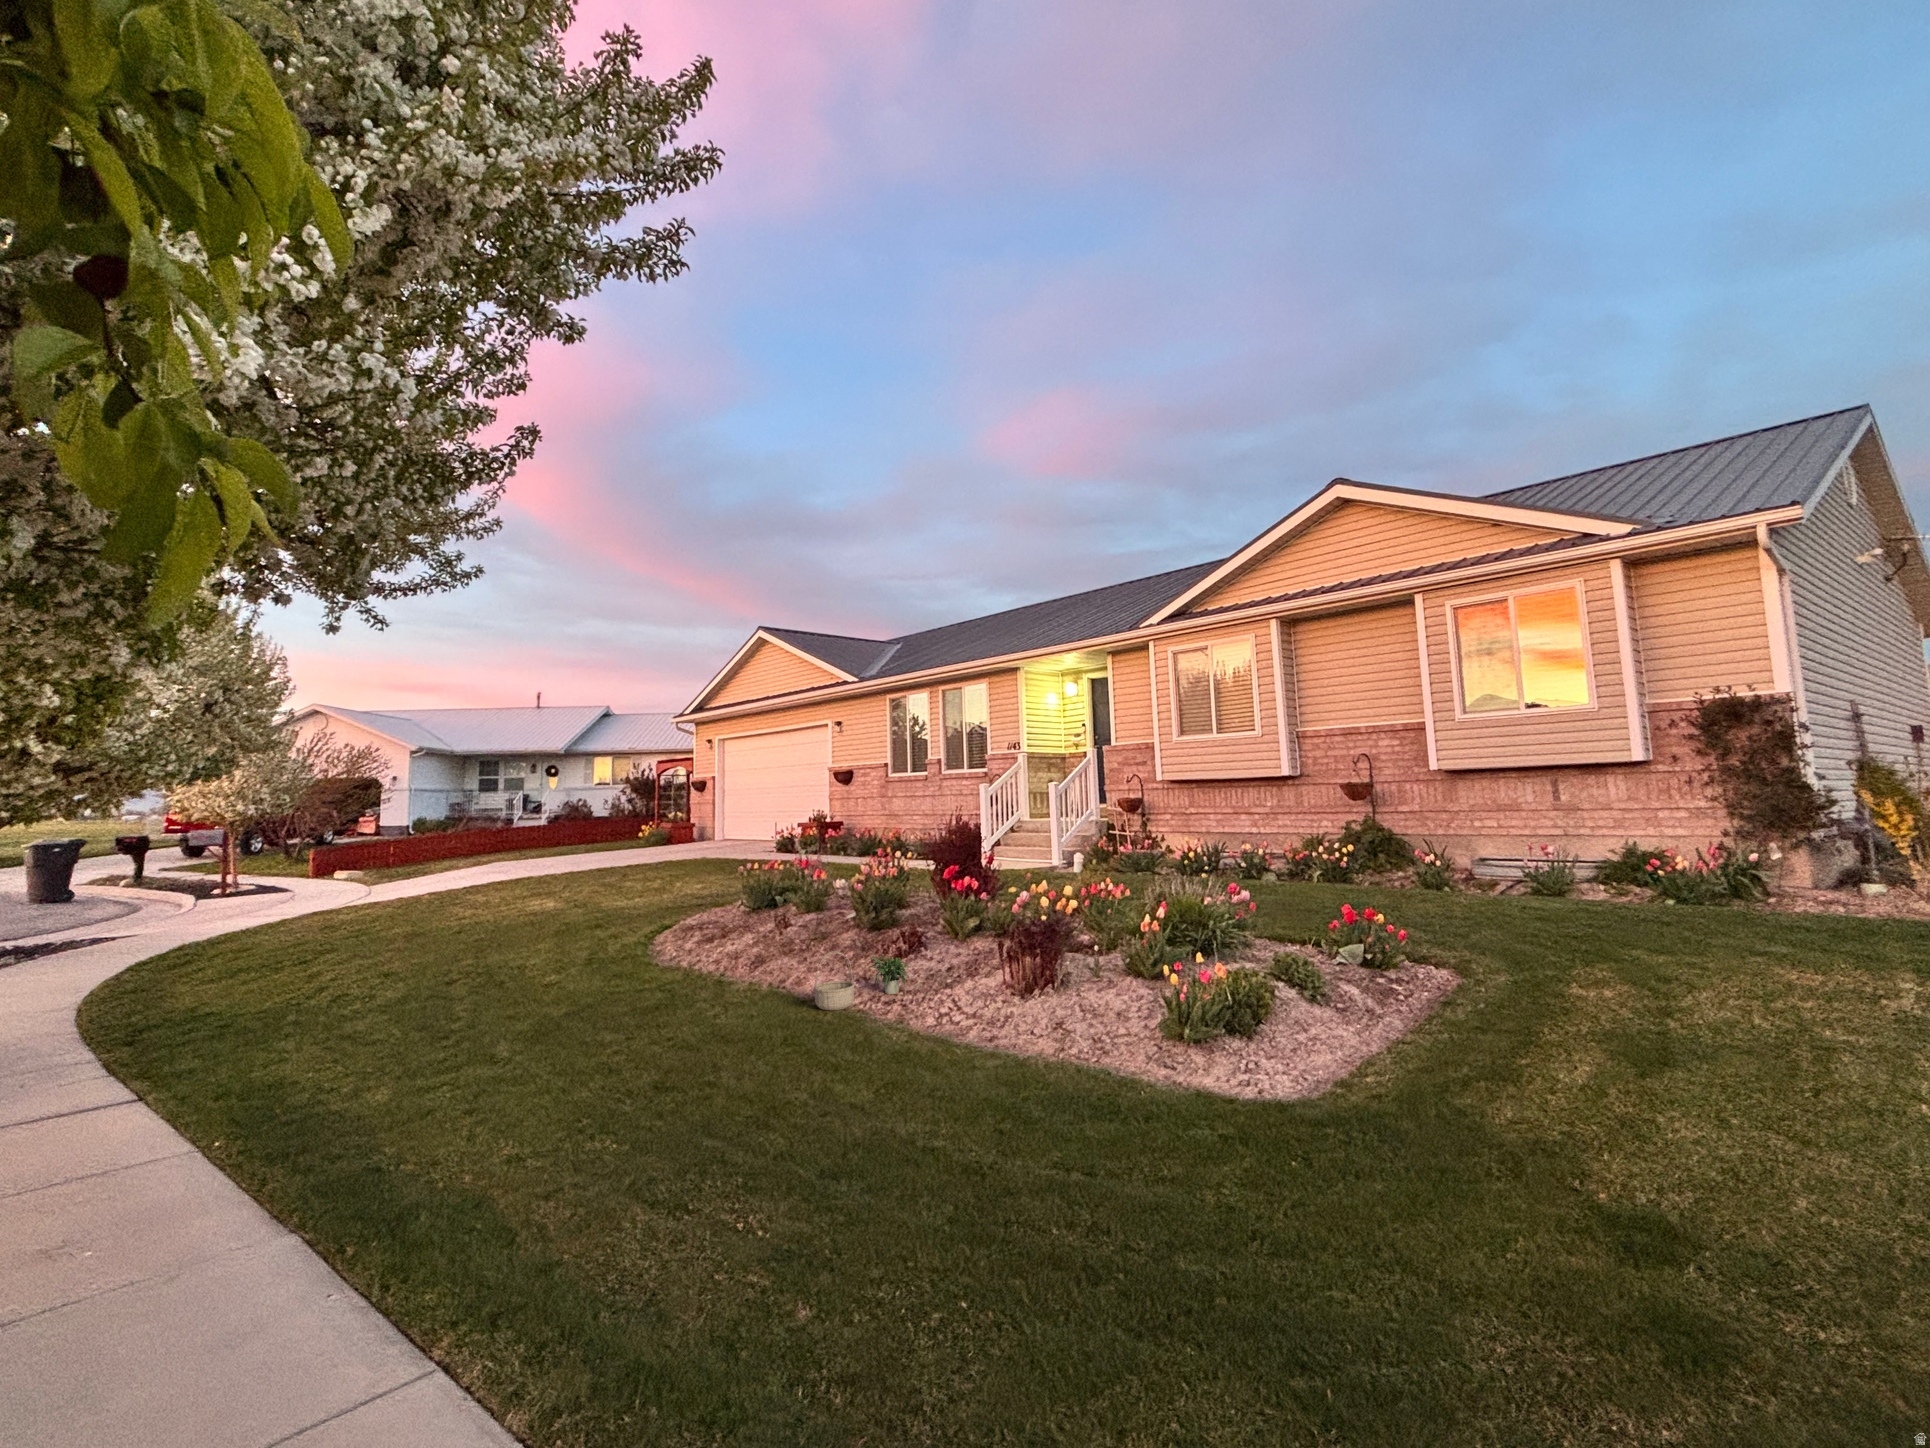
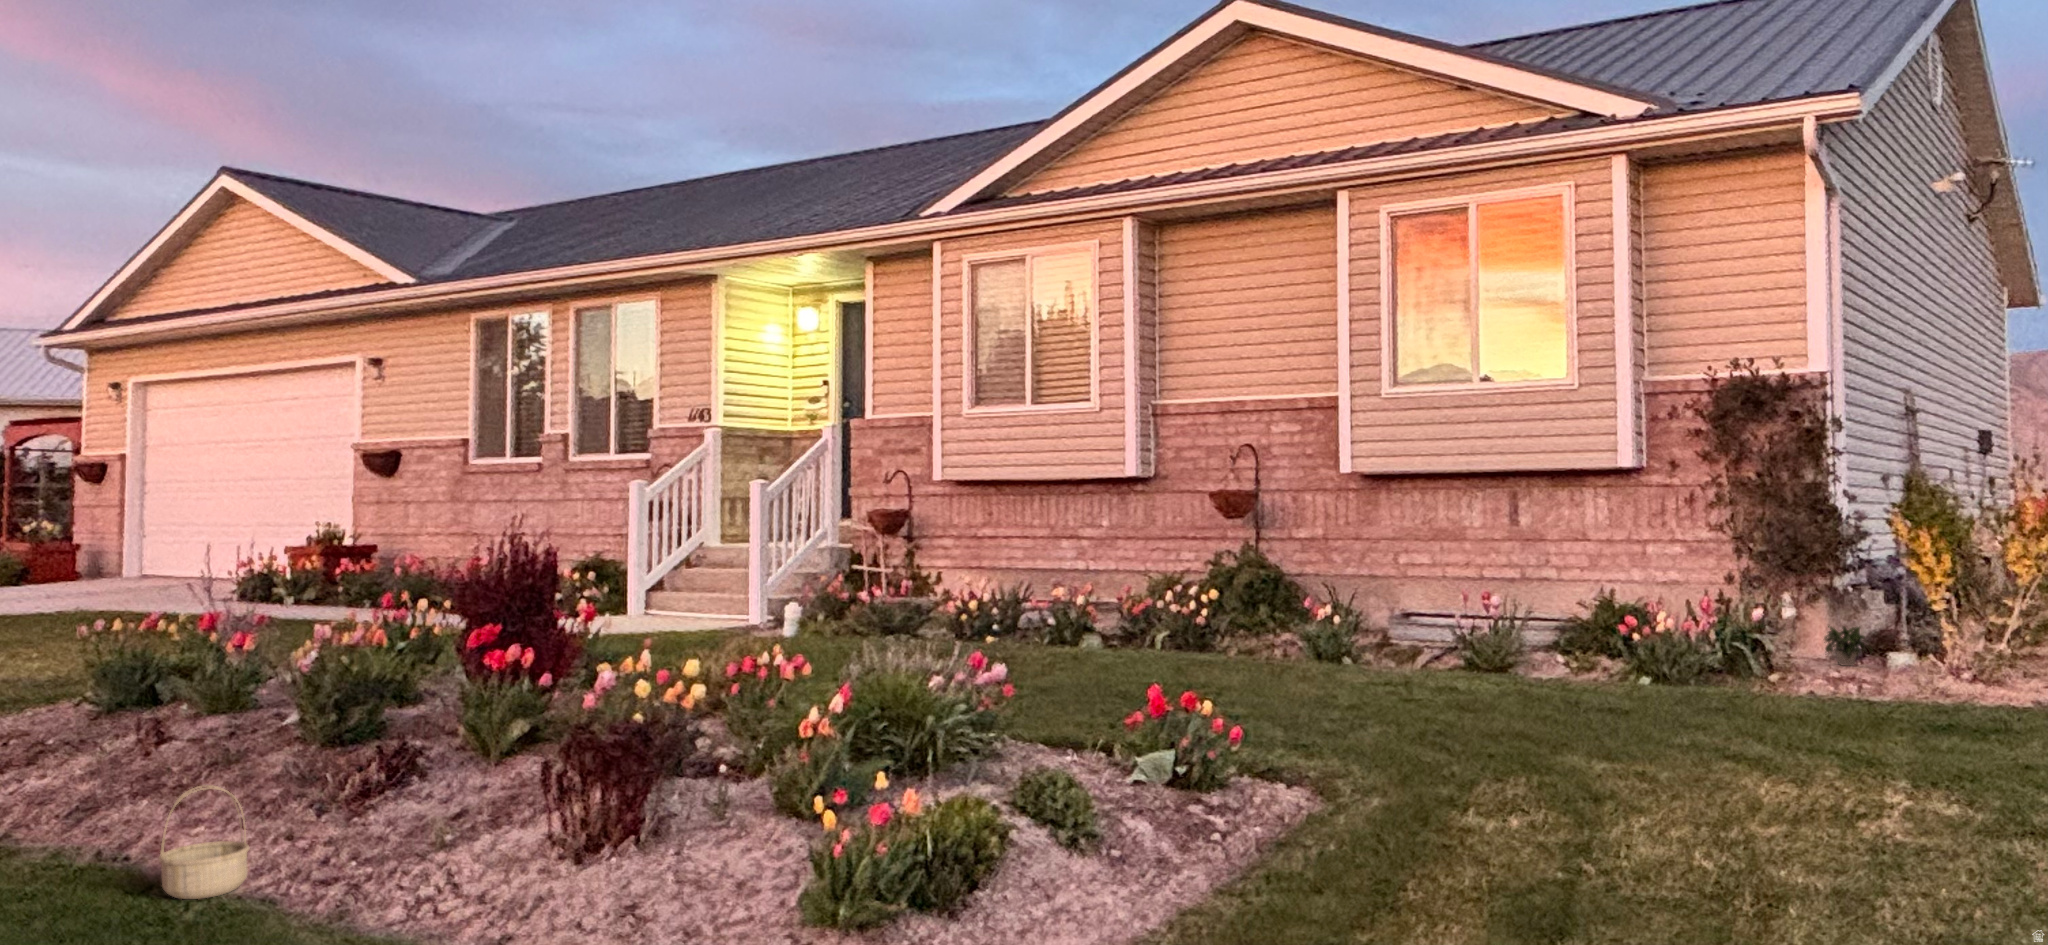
potted plant: present [871,957,910,994] -> present [1824,626,1872,666]

